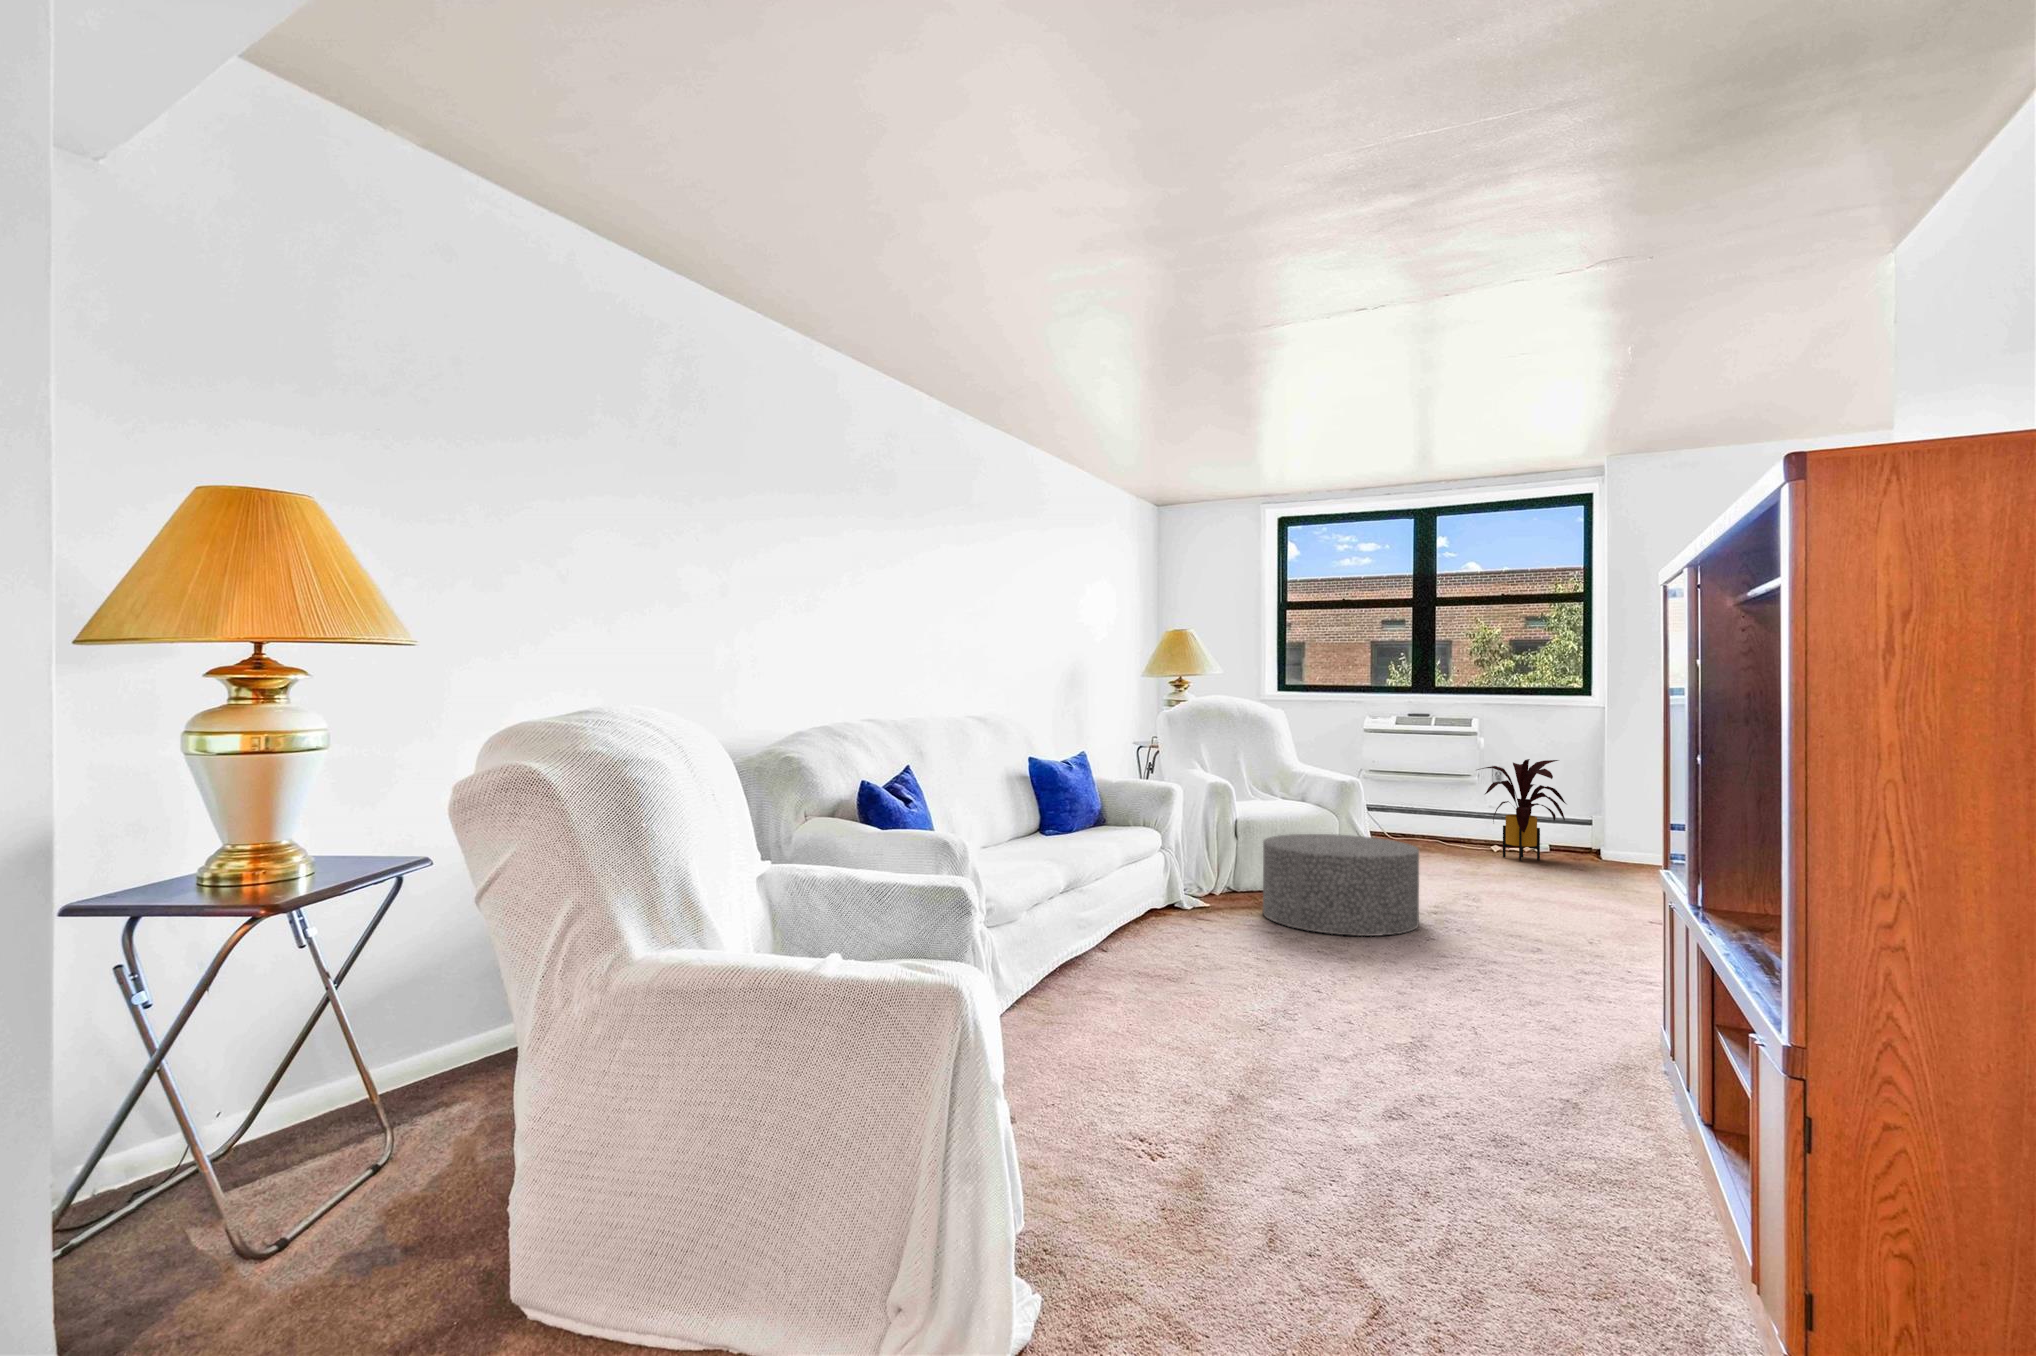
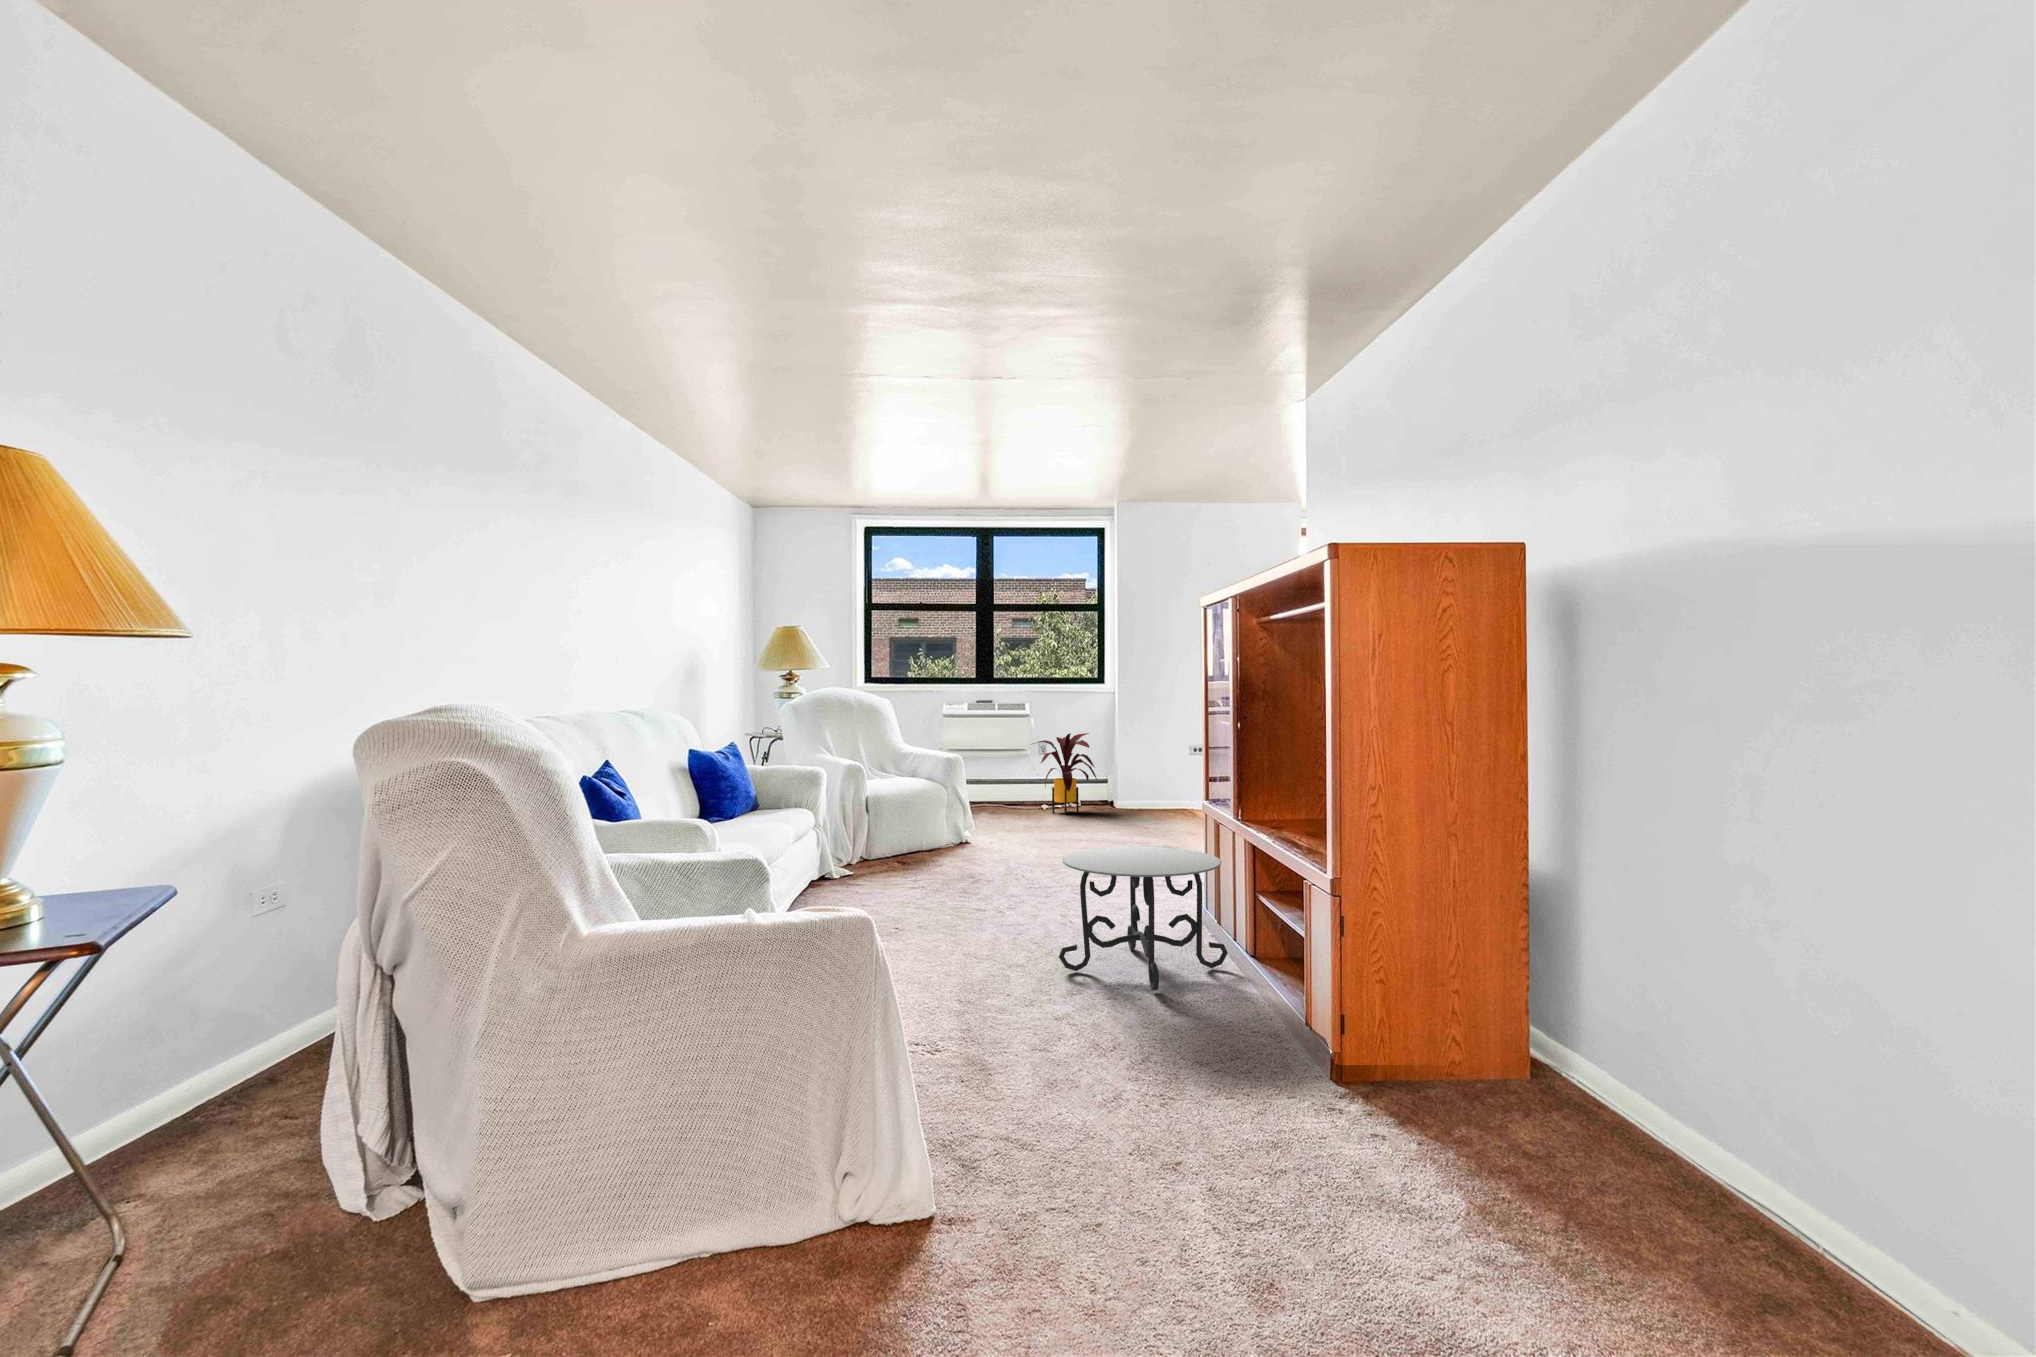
ottoman: present [1263,834,1419,936] -> none [897,802,1020,882]
side table: none [1394,921,1668,1144] -> present [1059,846,1228,991]

